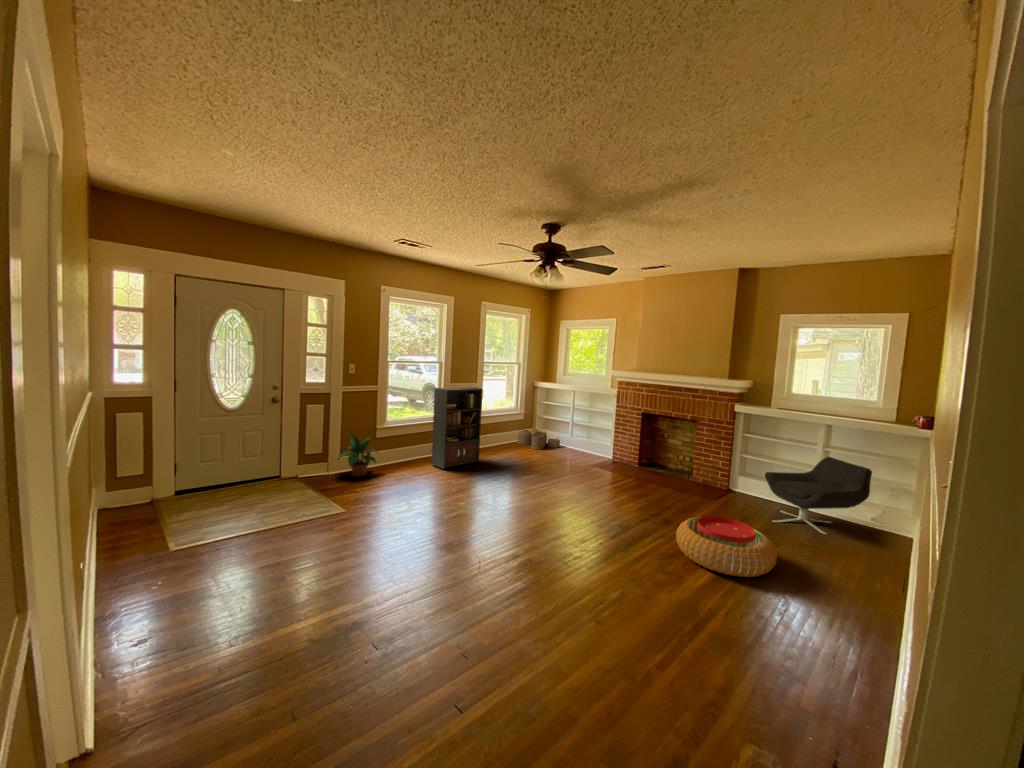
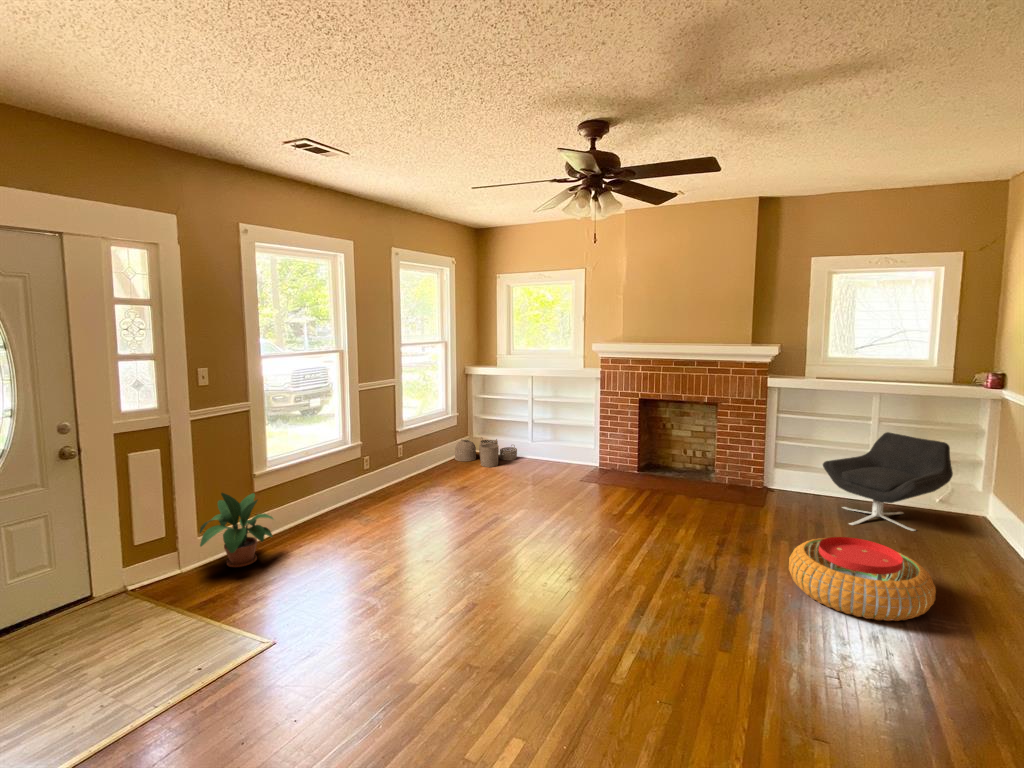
bookcase: present [432,387,482,469] -> none [352,386,427,524]

